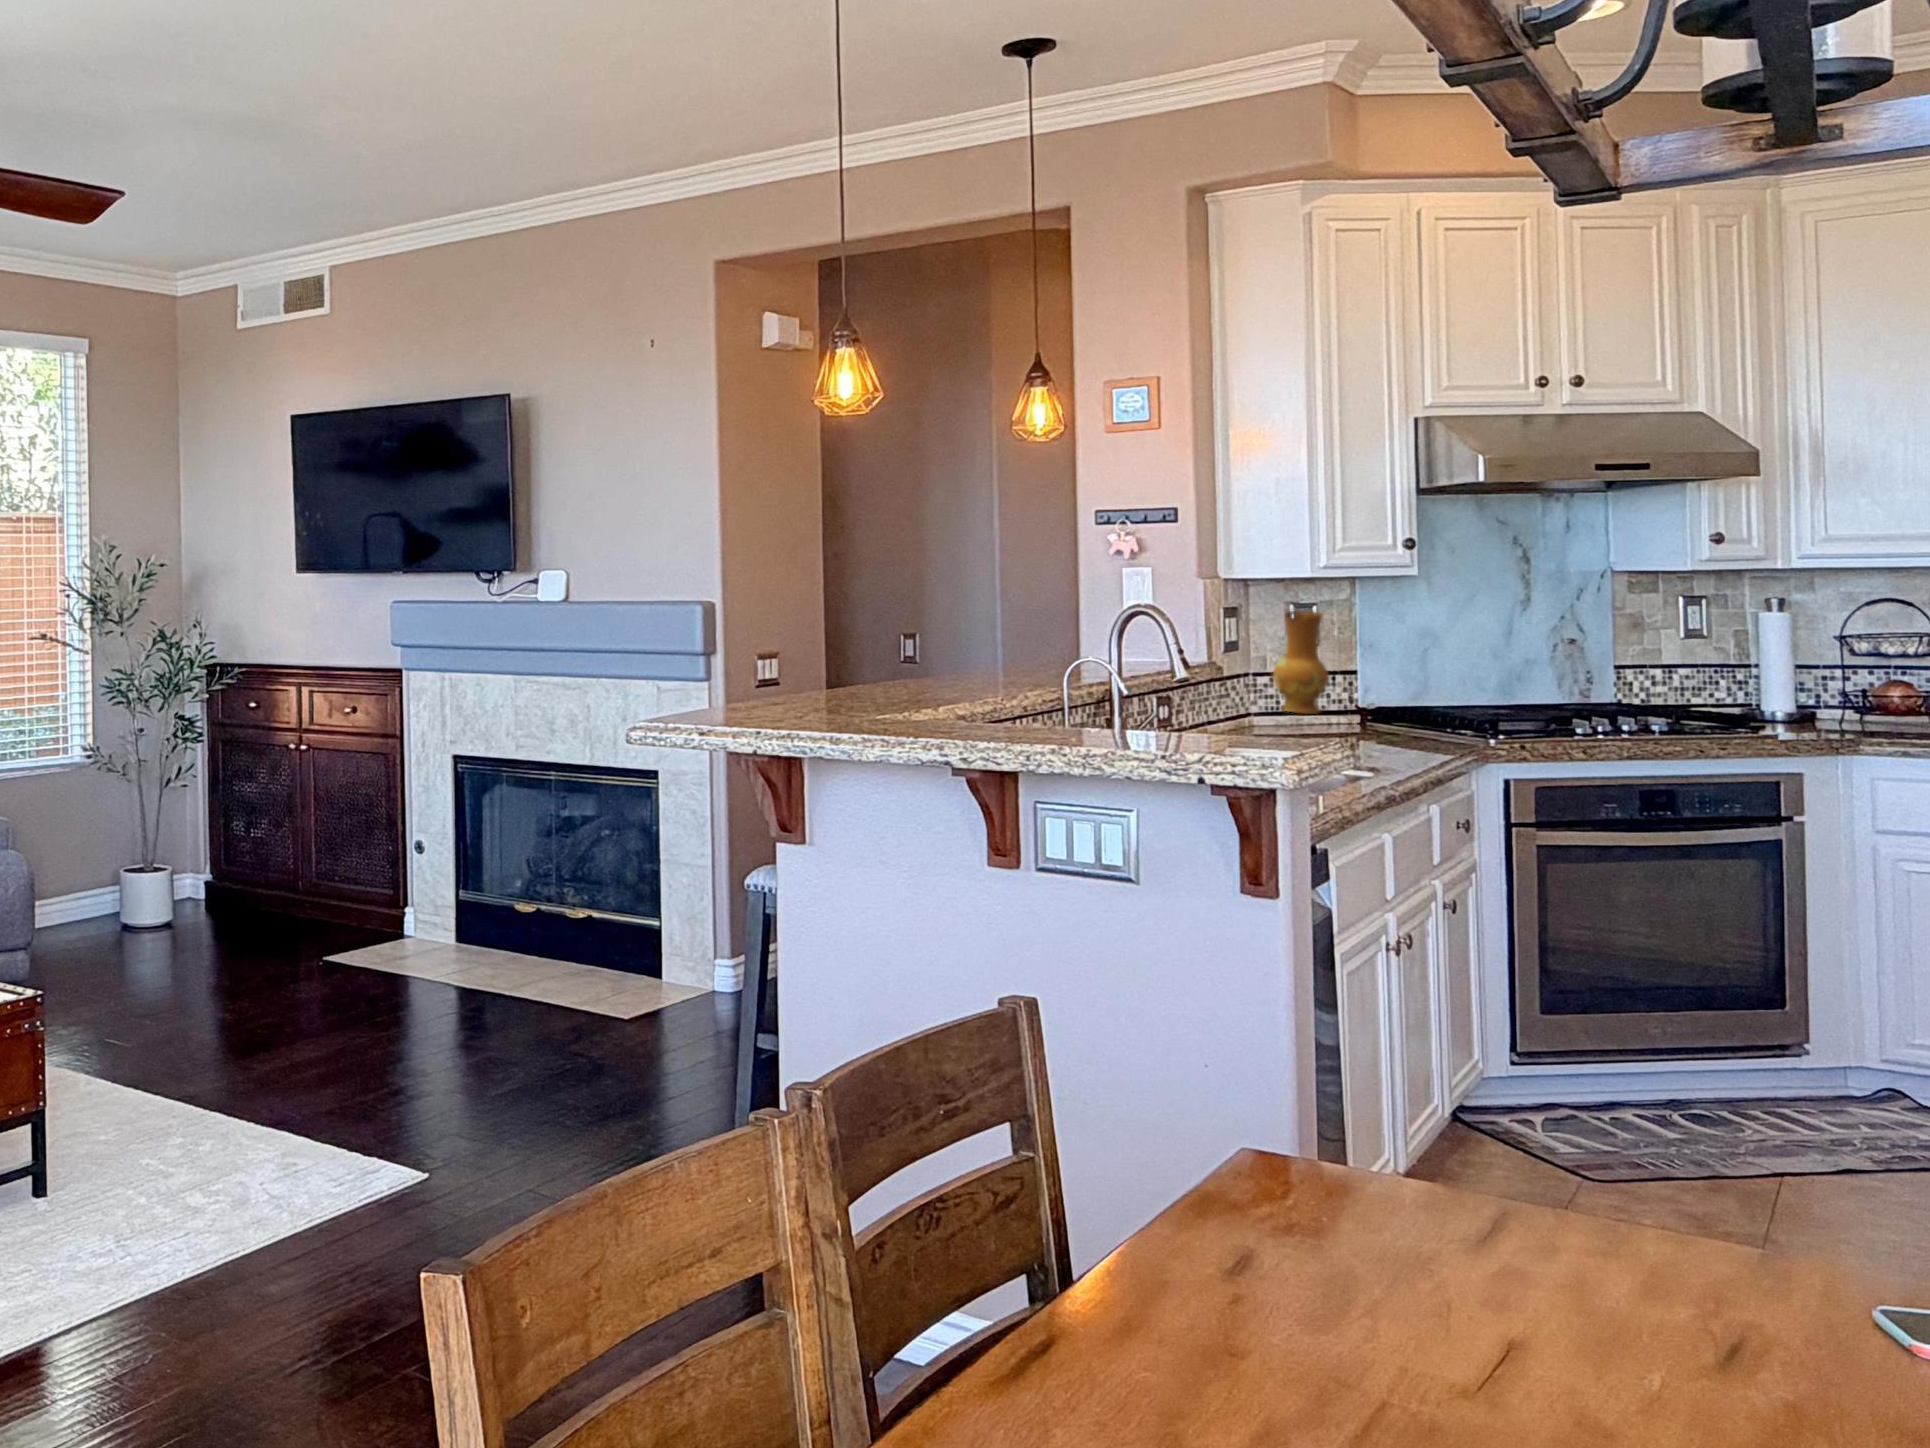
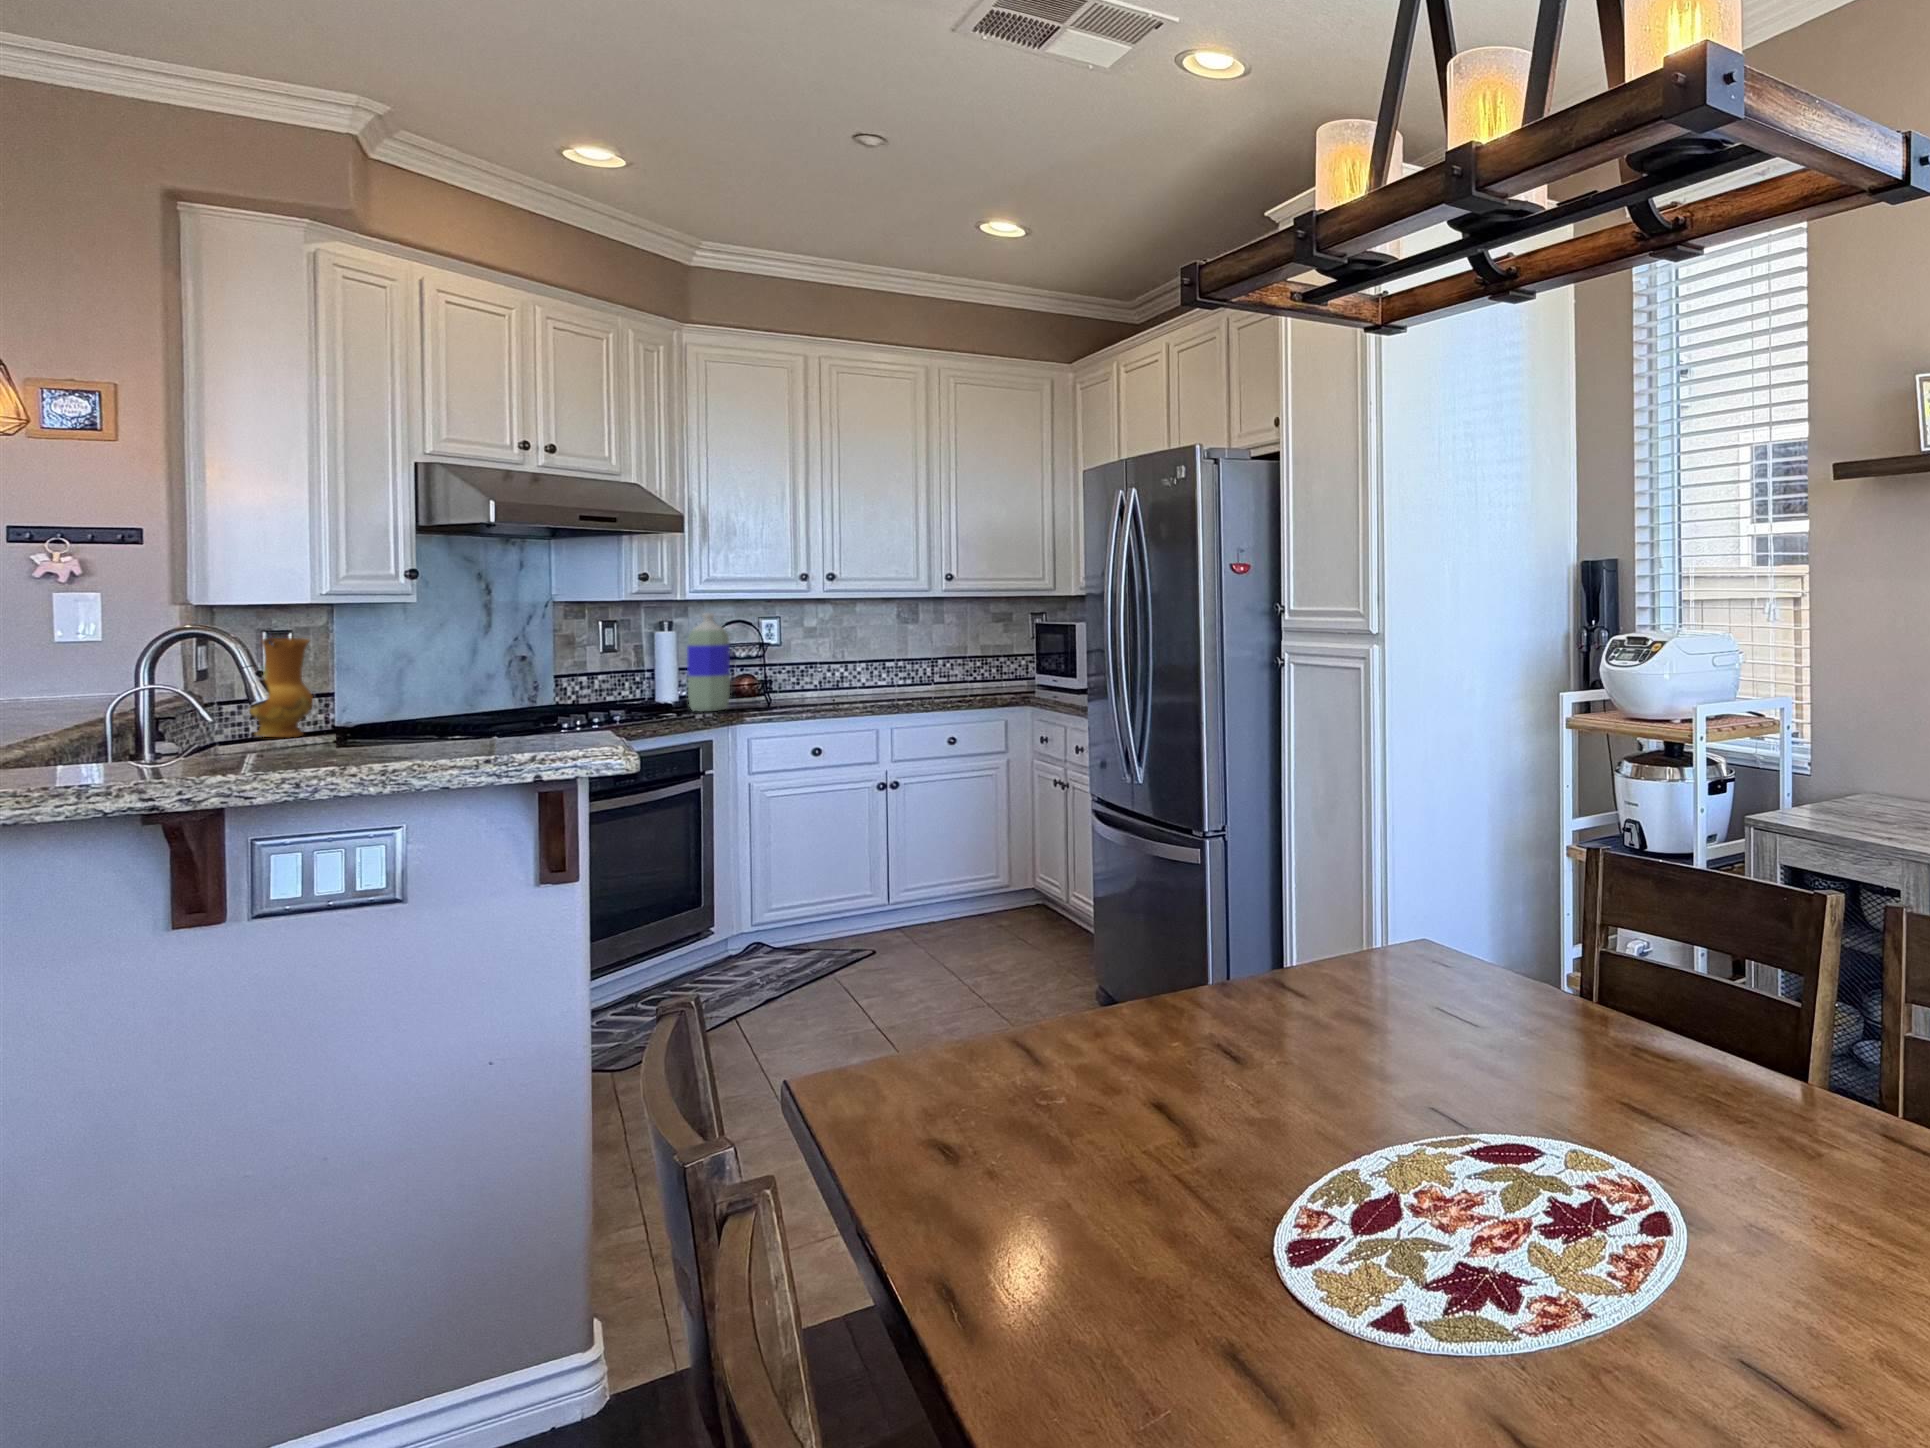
bottle: none [1771,589,1838,731] -> present [687,613,730,712]

